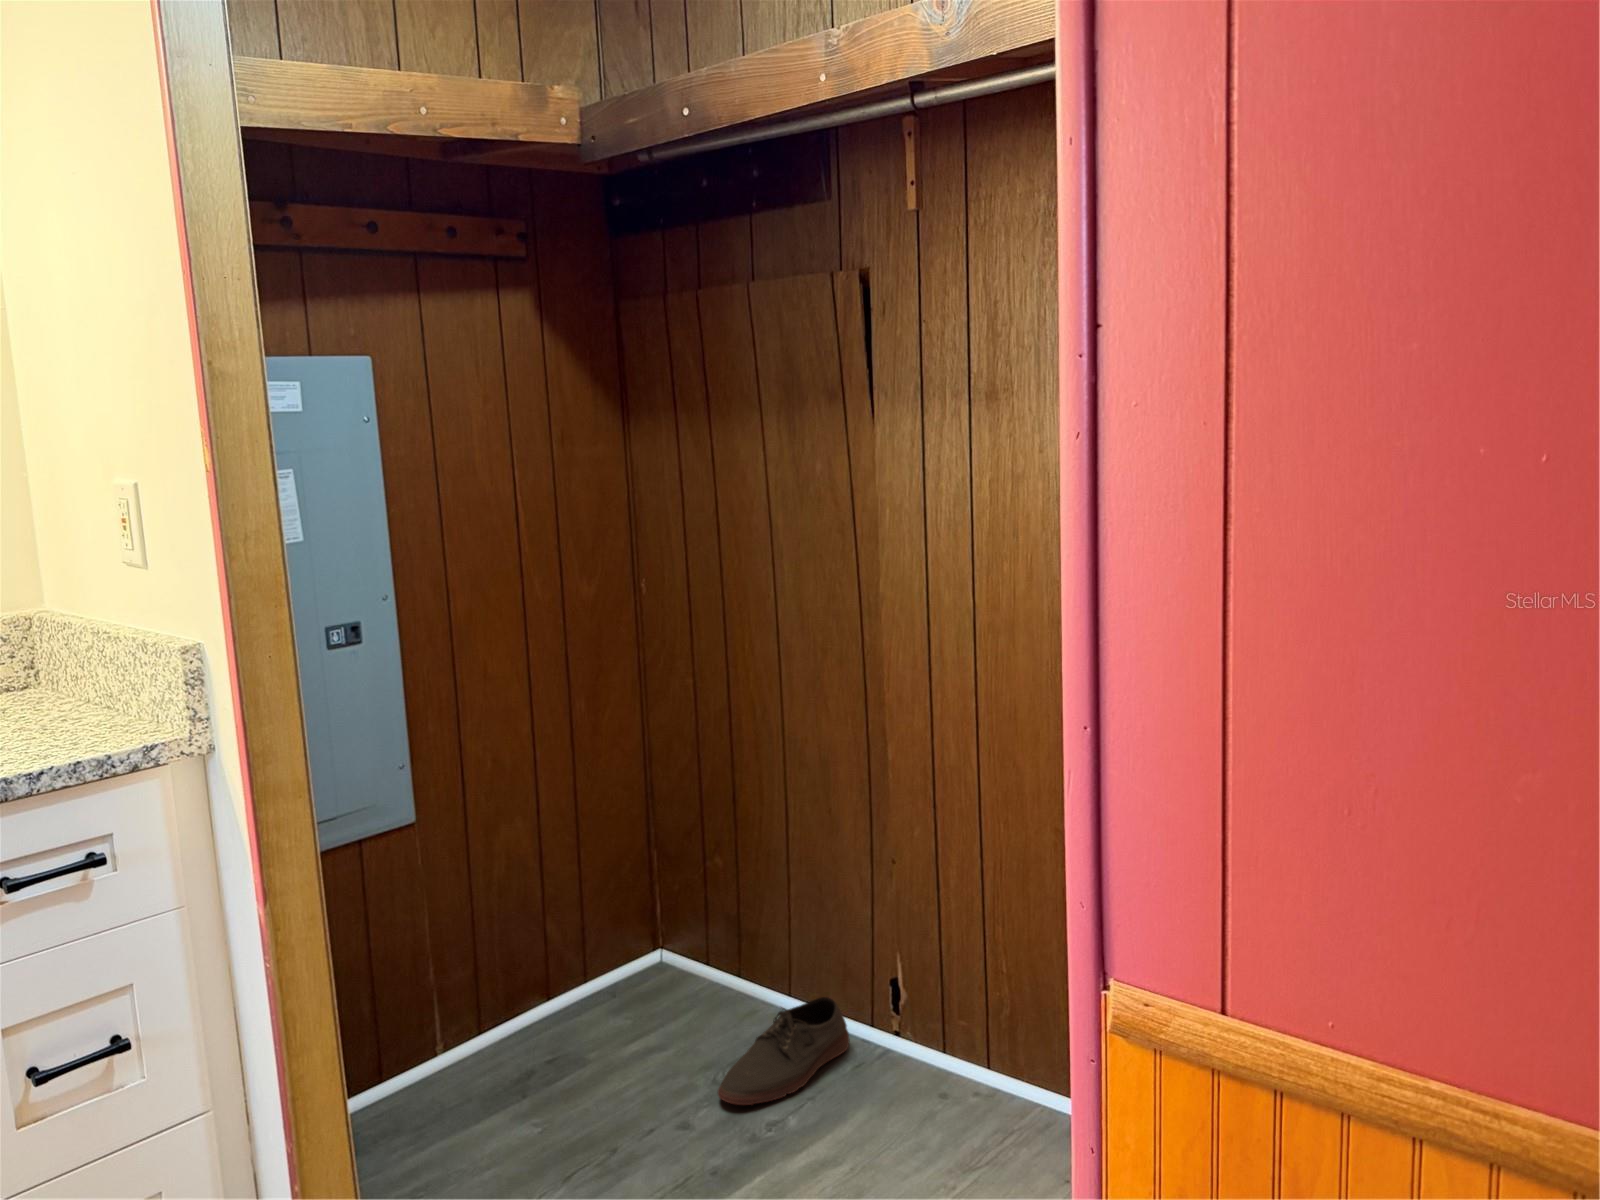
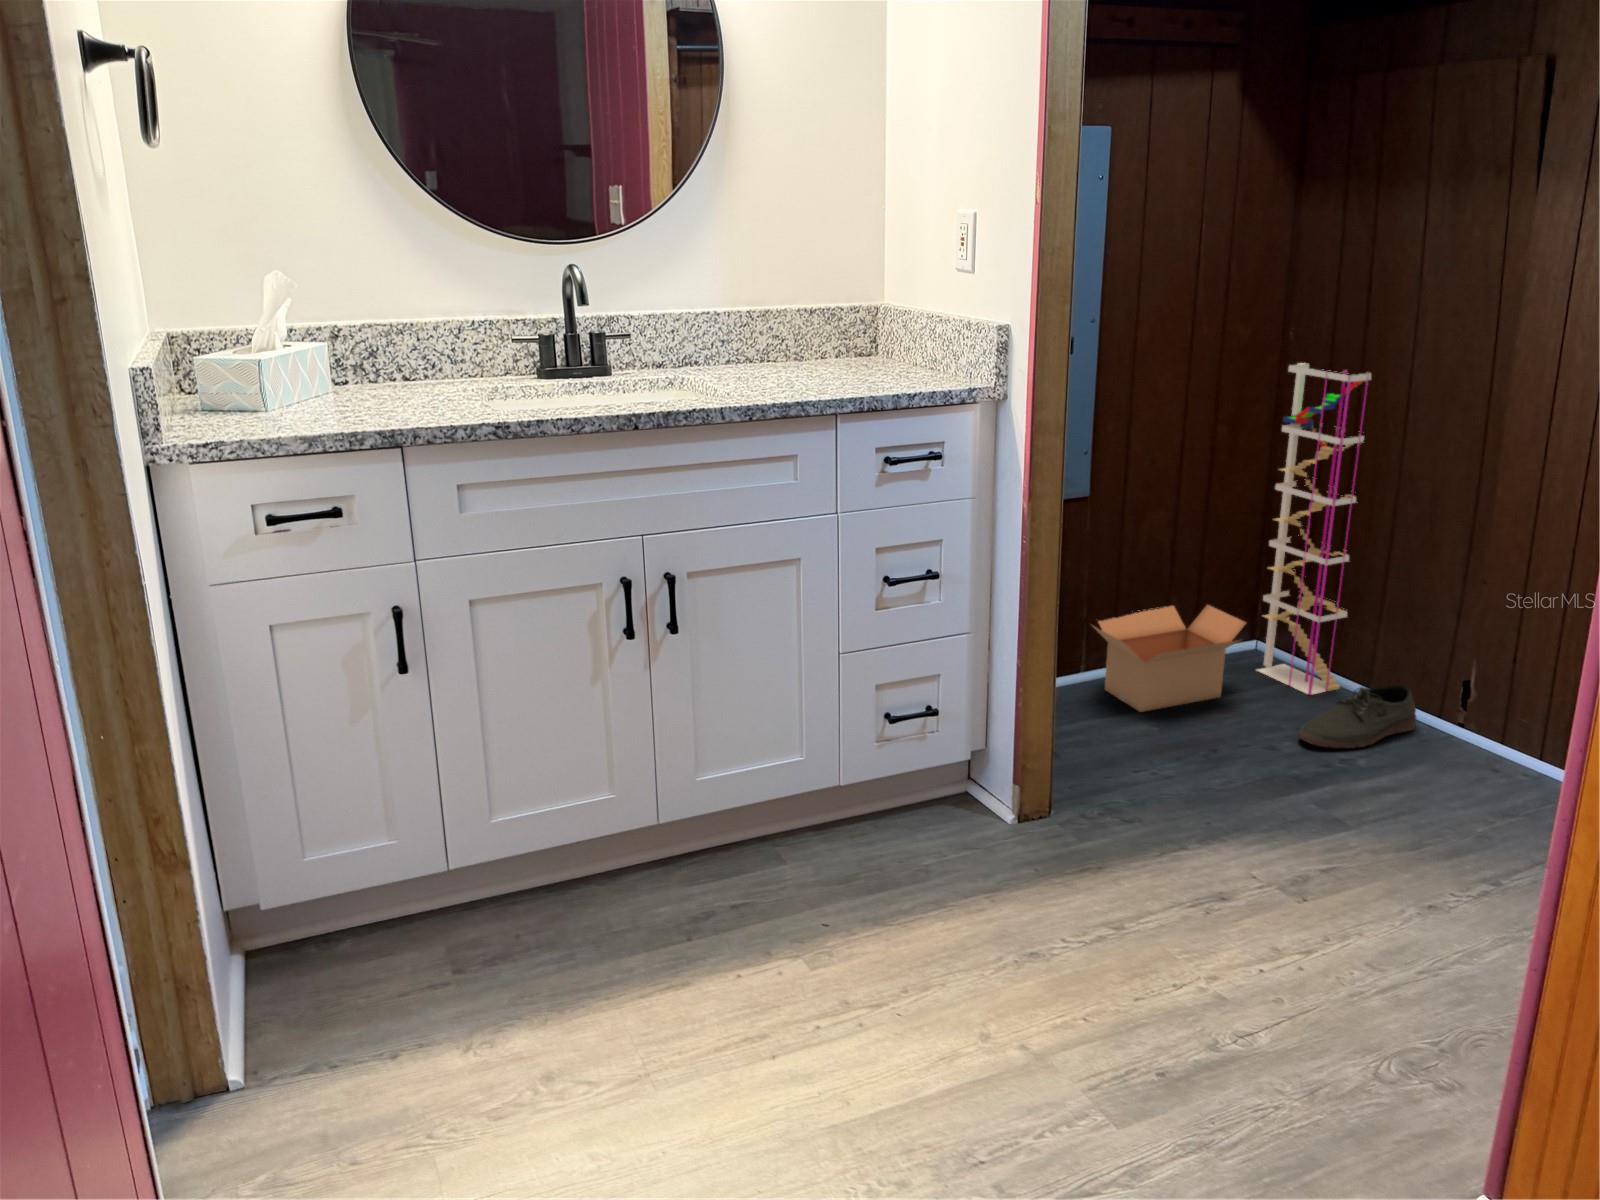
shelving unit: none [642,619,762,1024] -> present [1257,363,1371,695]
cardboard box: none [438,930,640,1103] -> present [1093,605,1246,712]

